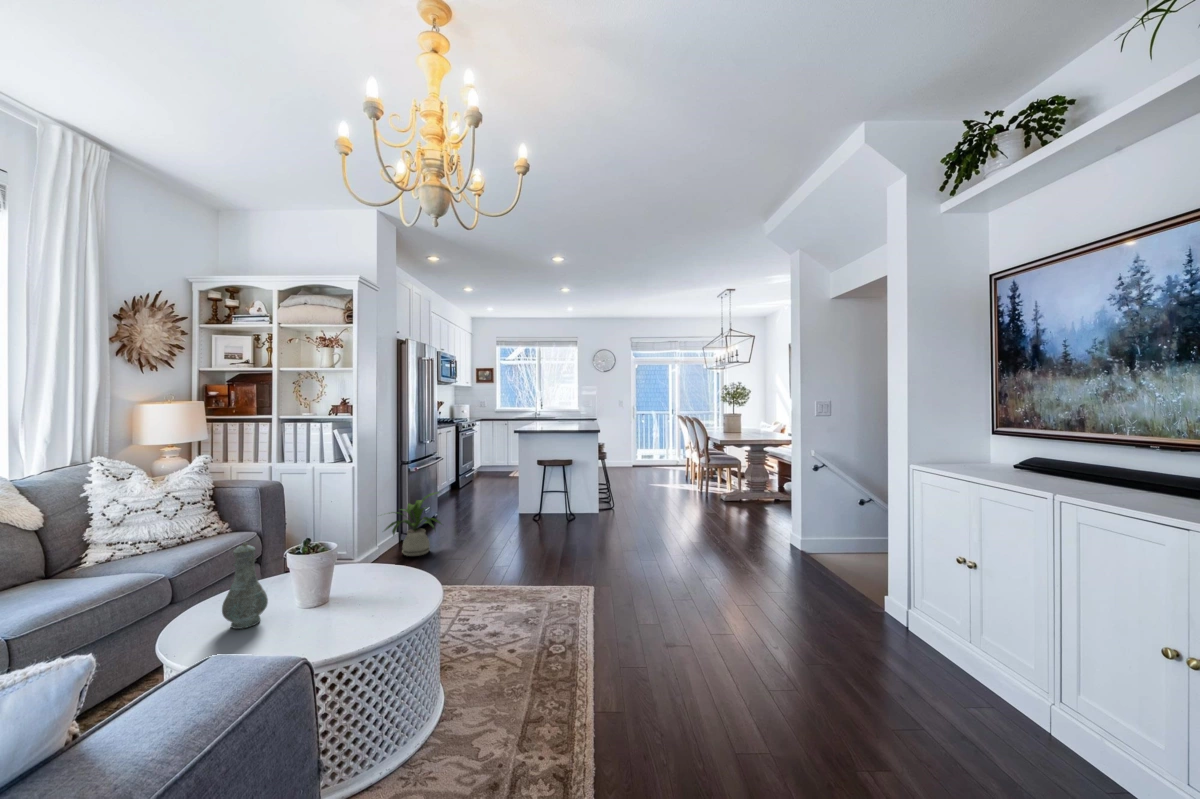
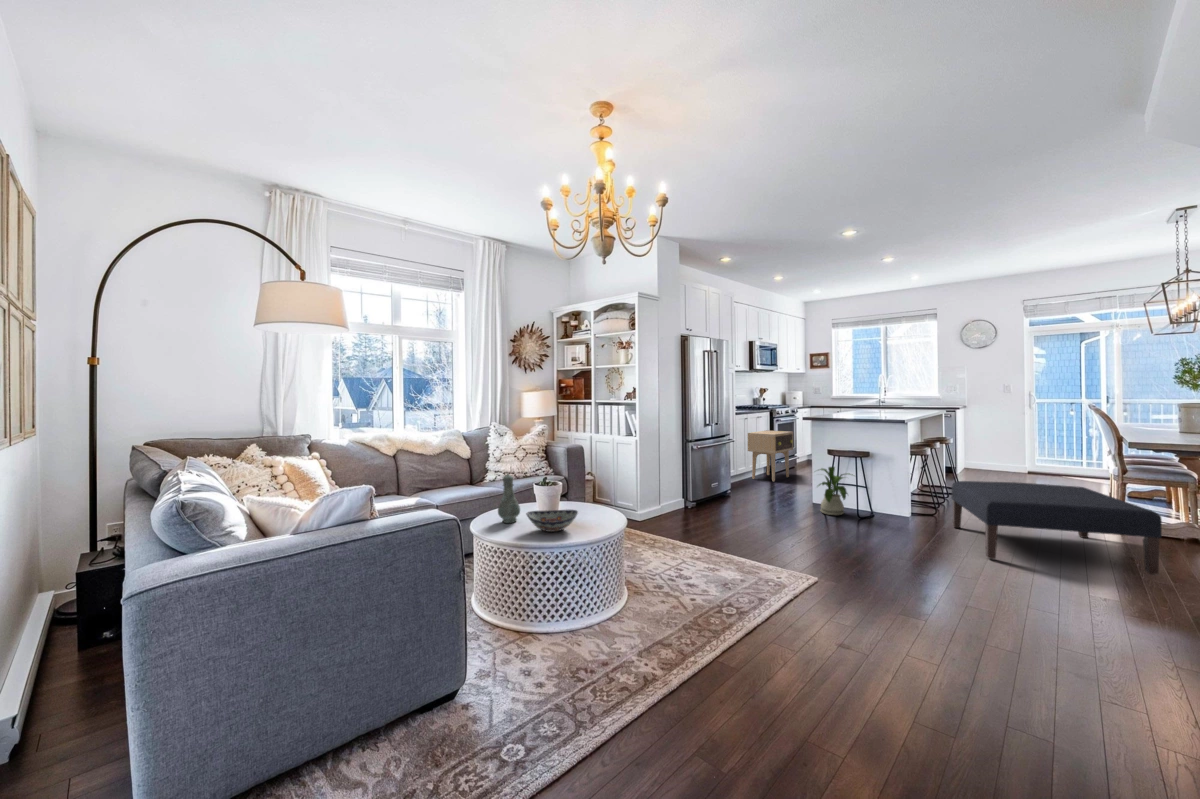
side table: none [439,445,481,497] -> present [748,430,793,482]
ottoman: none [636,475,763,539] -> present [951,481,1162,574]
house plant: present [384,493,441,556] -> present [819,467,850,515]
decorative bowl: none [301,578,388,623] -> present [526,510,578,532]

